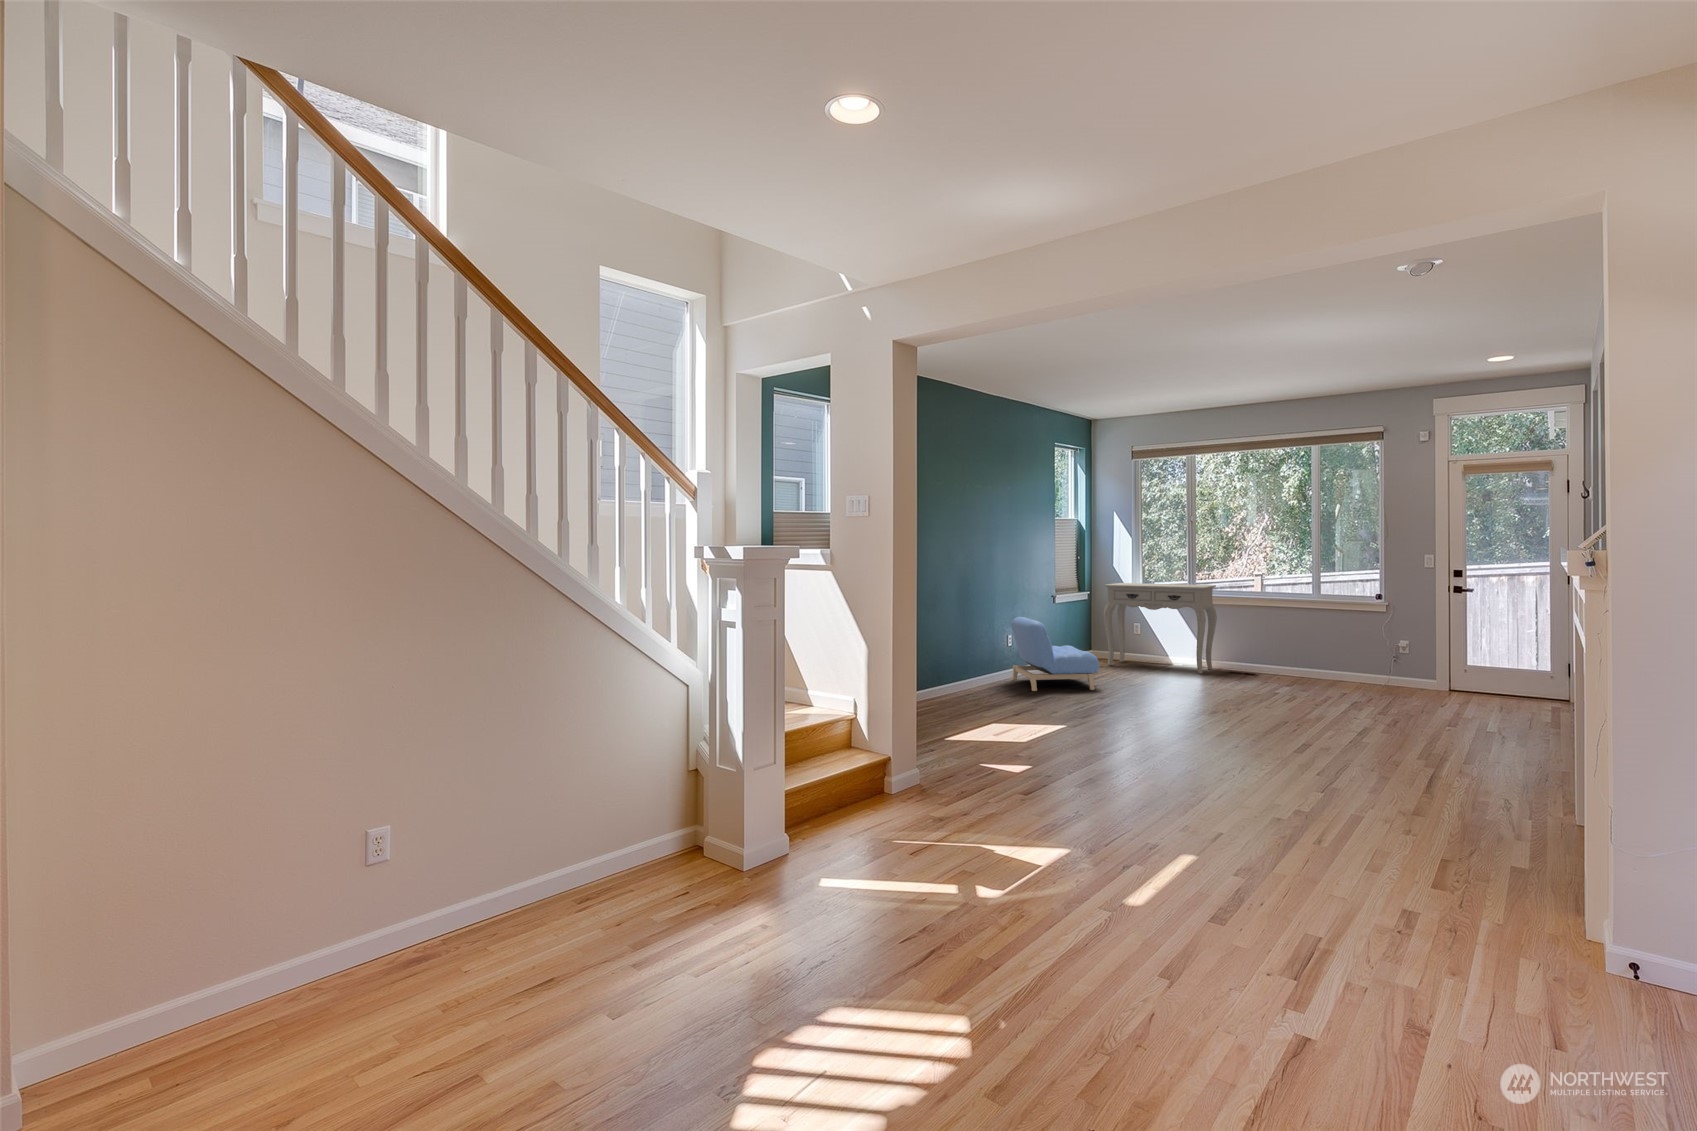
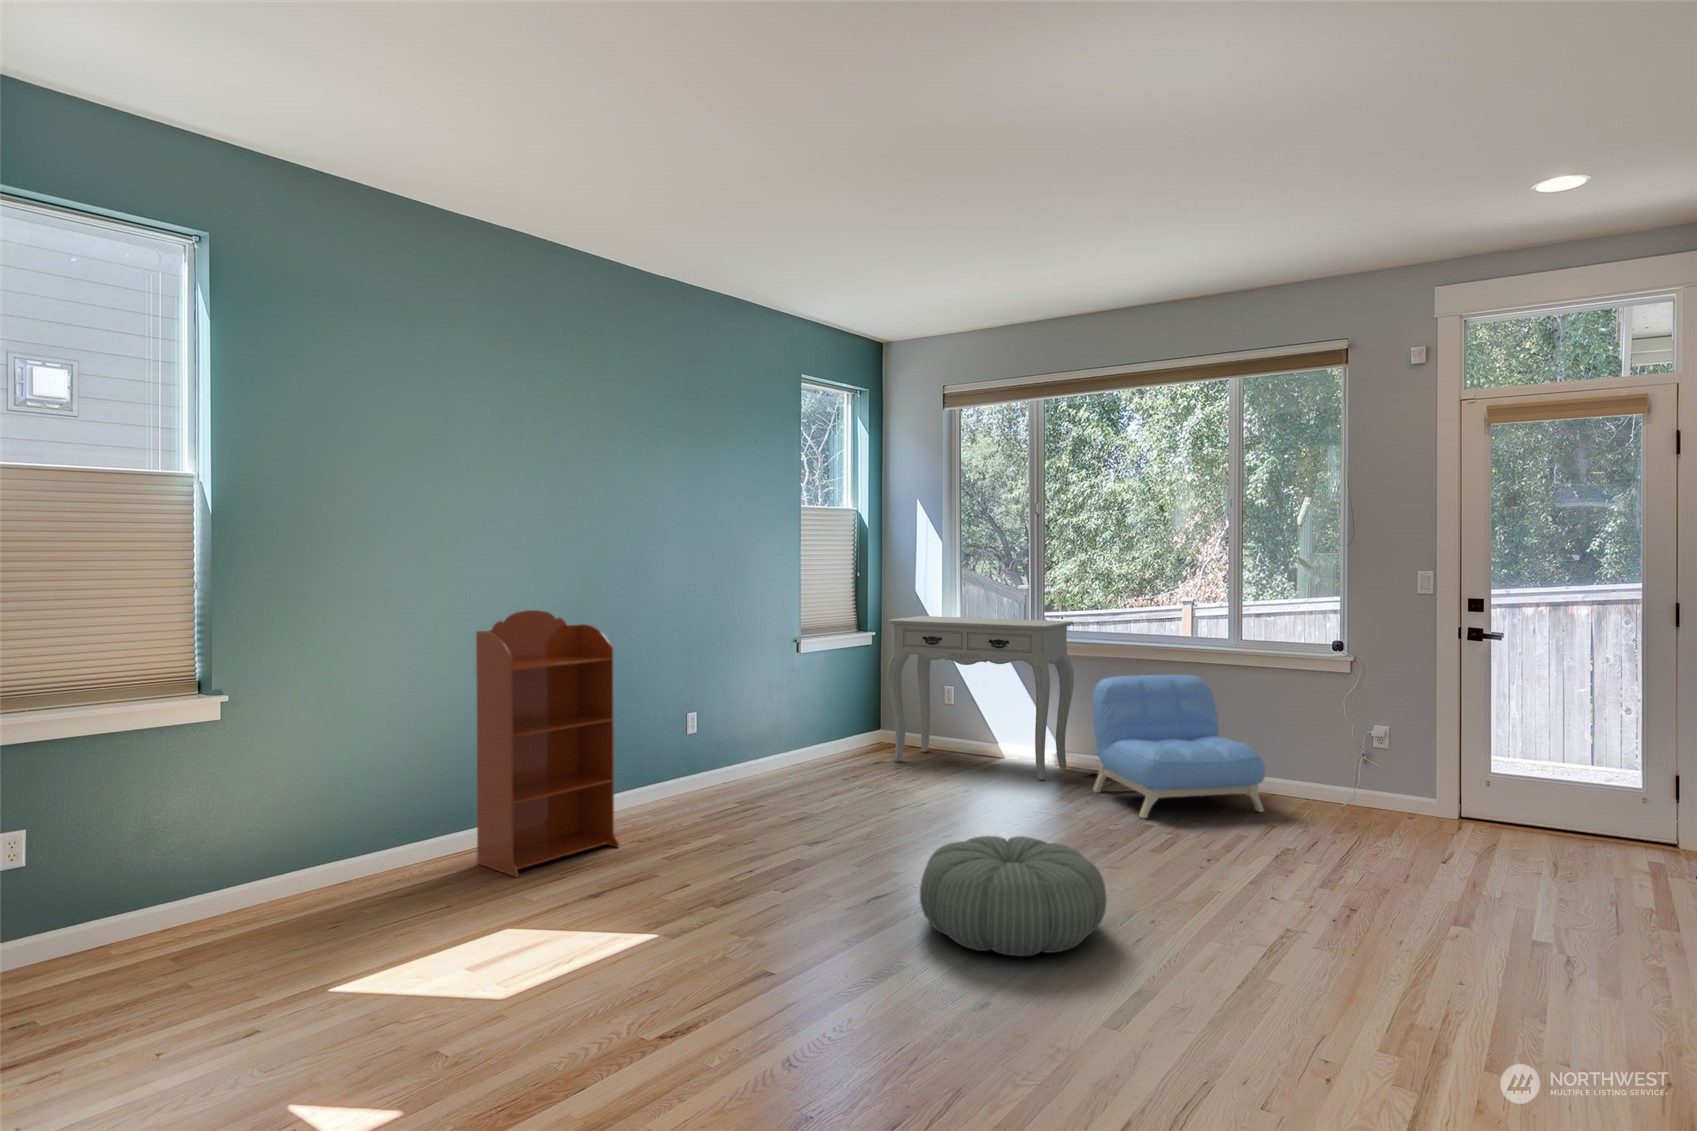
bookcase: none [937,576,998,702] -> present [476,610,619,877]
armchair: present [1011,617,1099,691] -> present [1092,675,1265,818]
pouf: none [1173,680,1264,726] -> present [920,836,1107,956]

